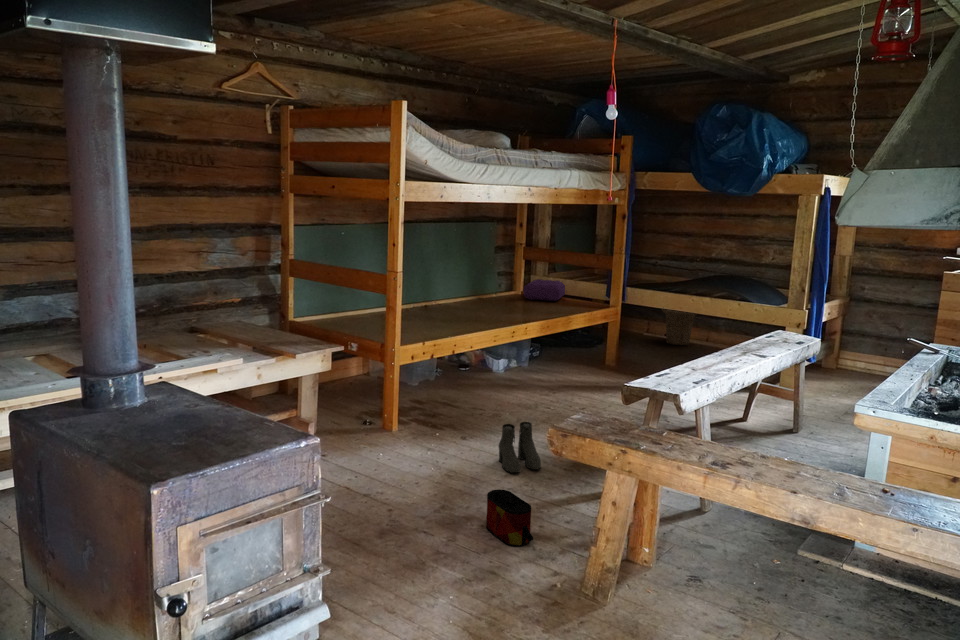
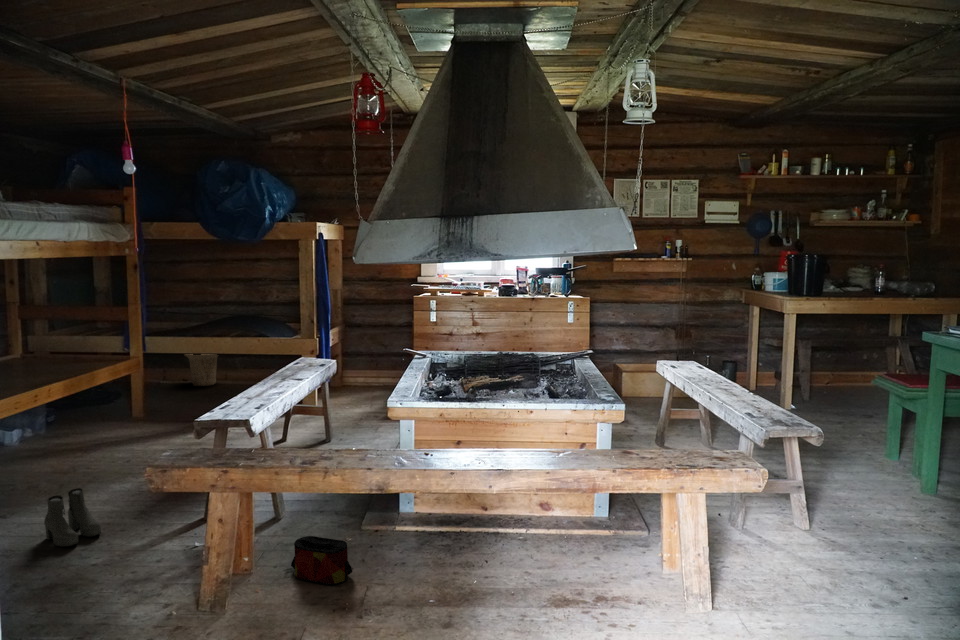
pillow: present [524,279,565,301] -> none [27,338,79,362]
bag: present [486,489,533,546] -> present [291,536,352,585]

